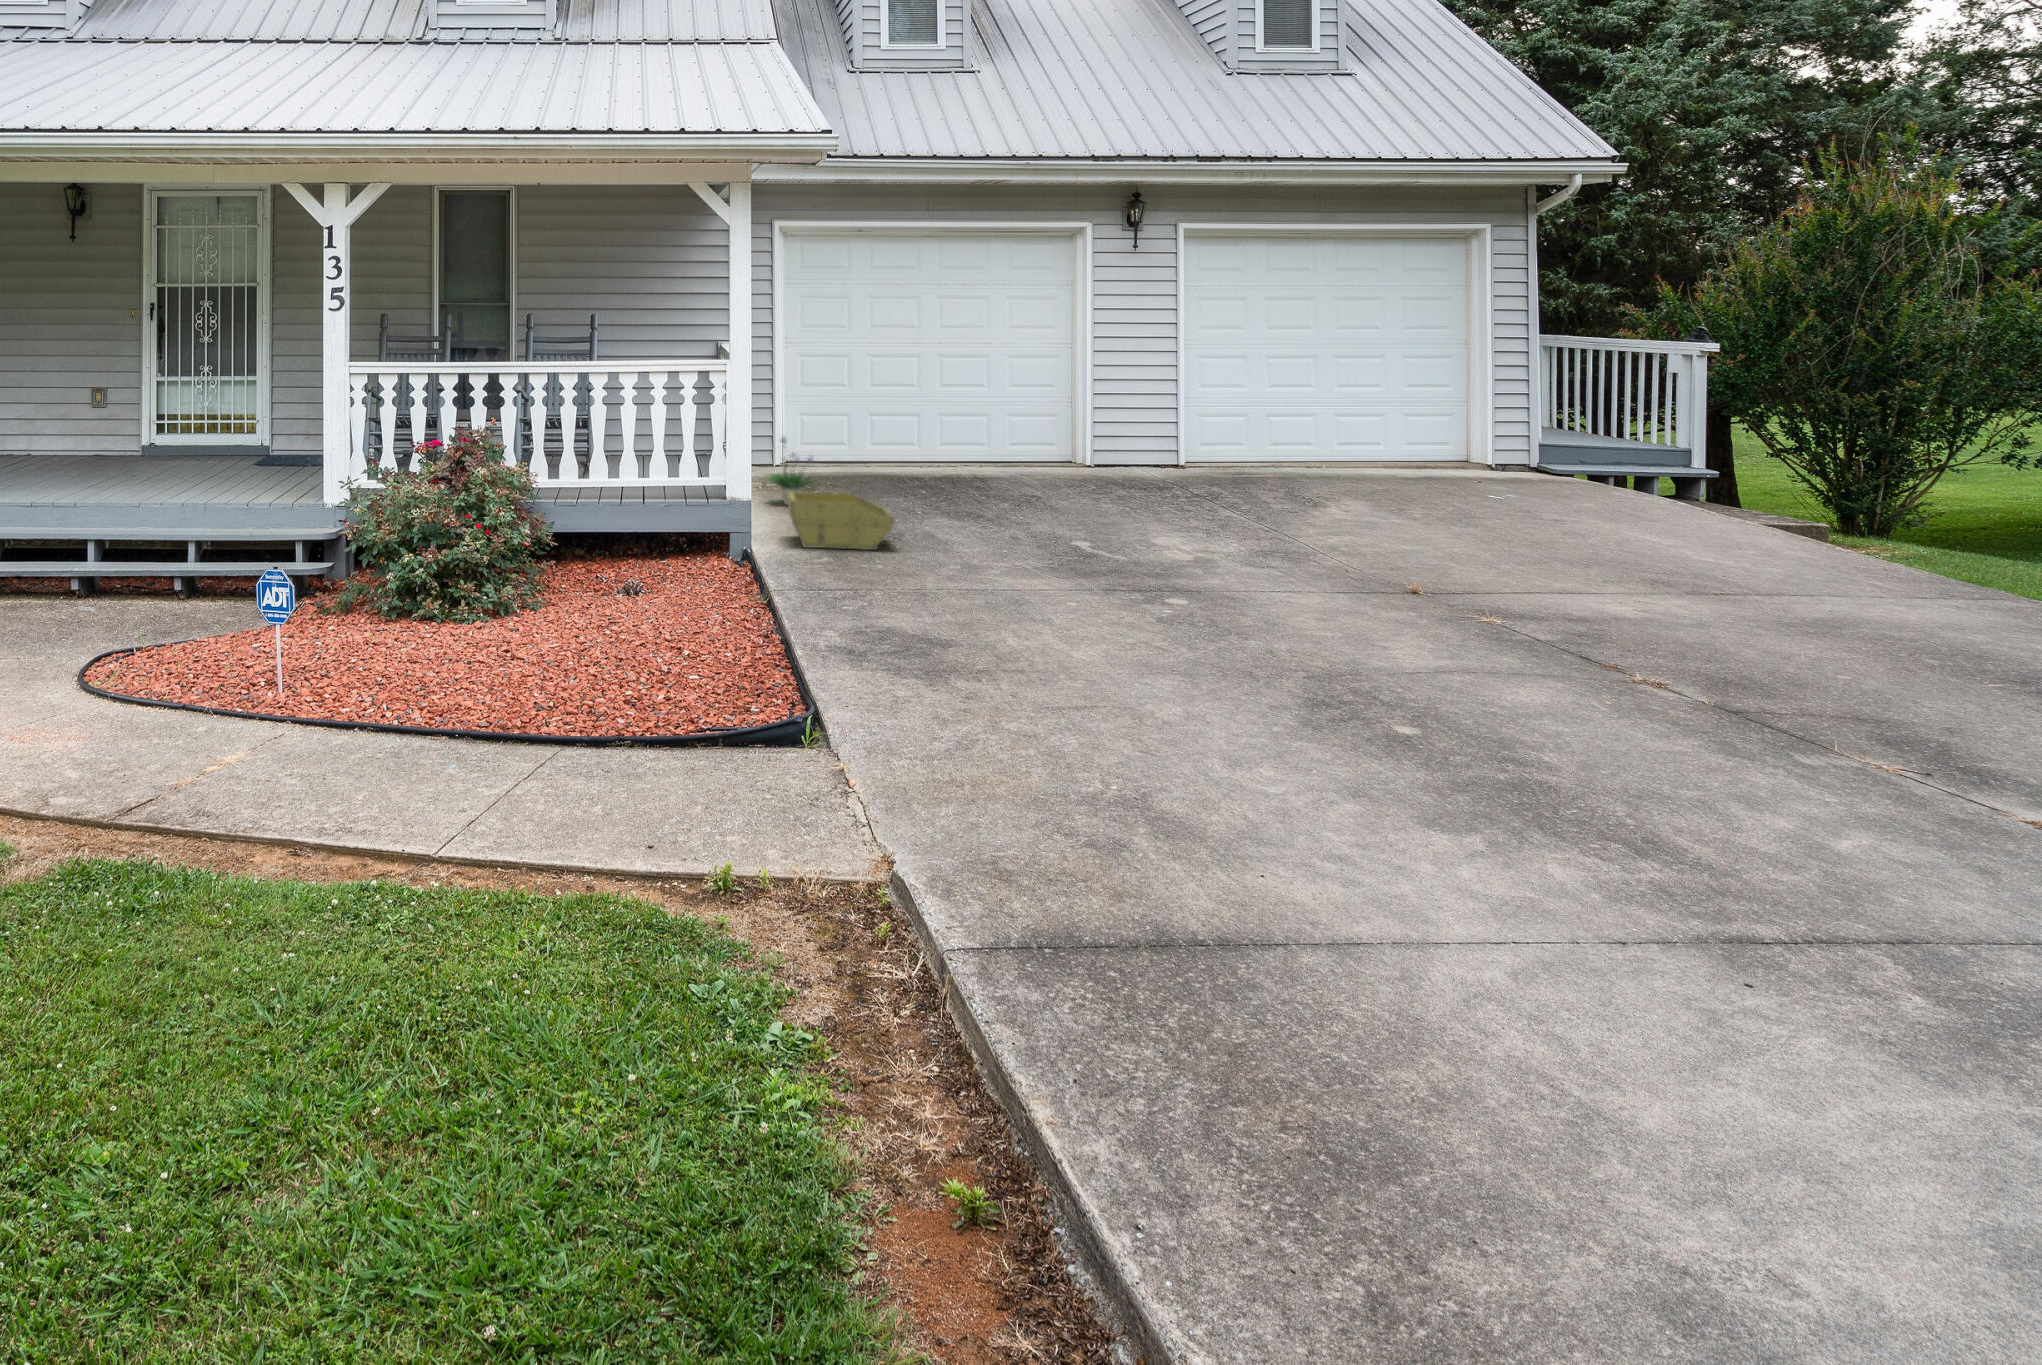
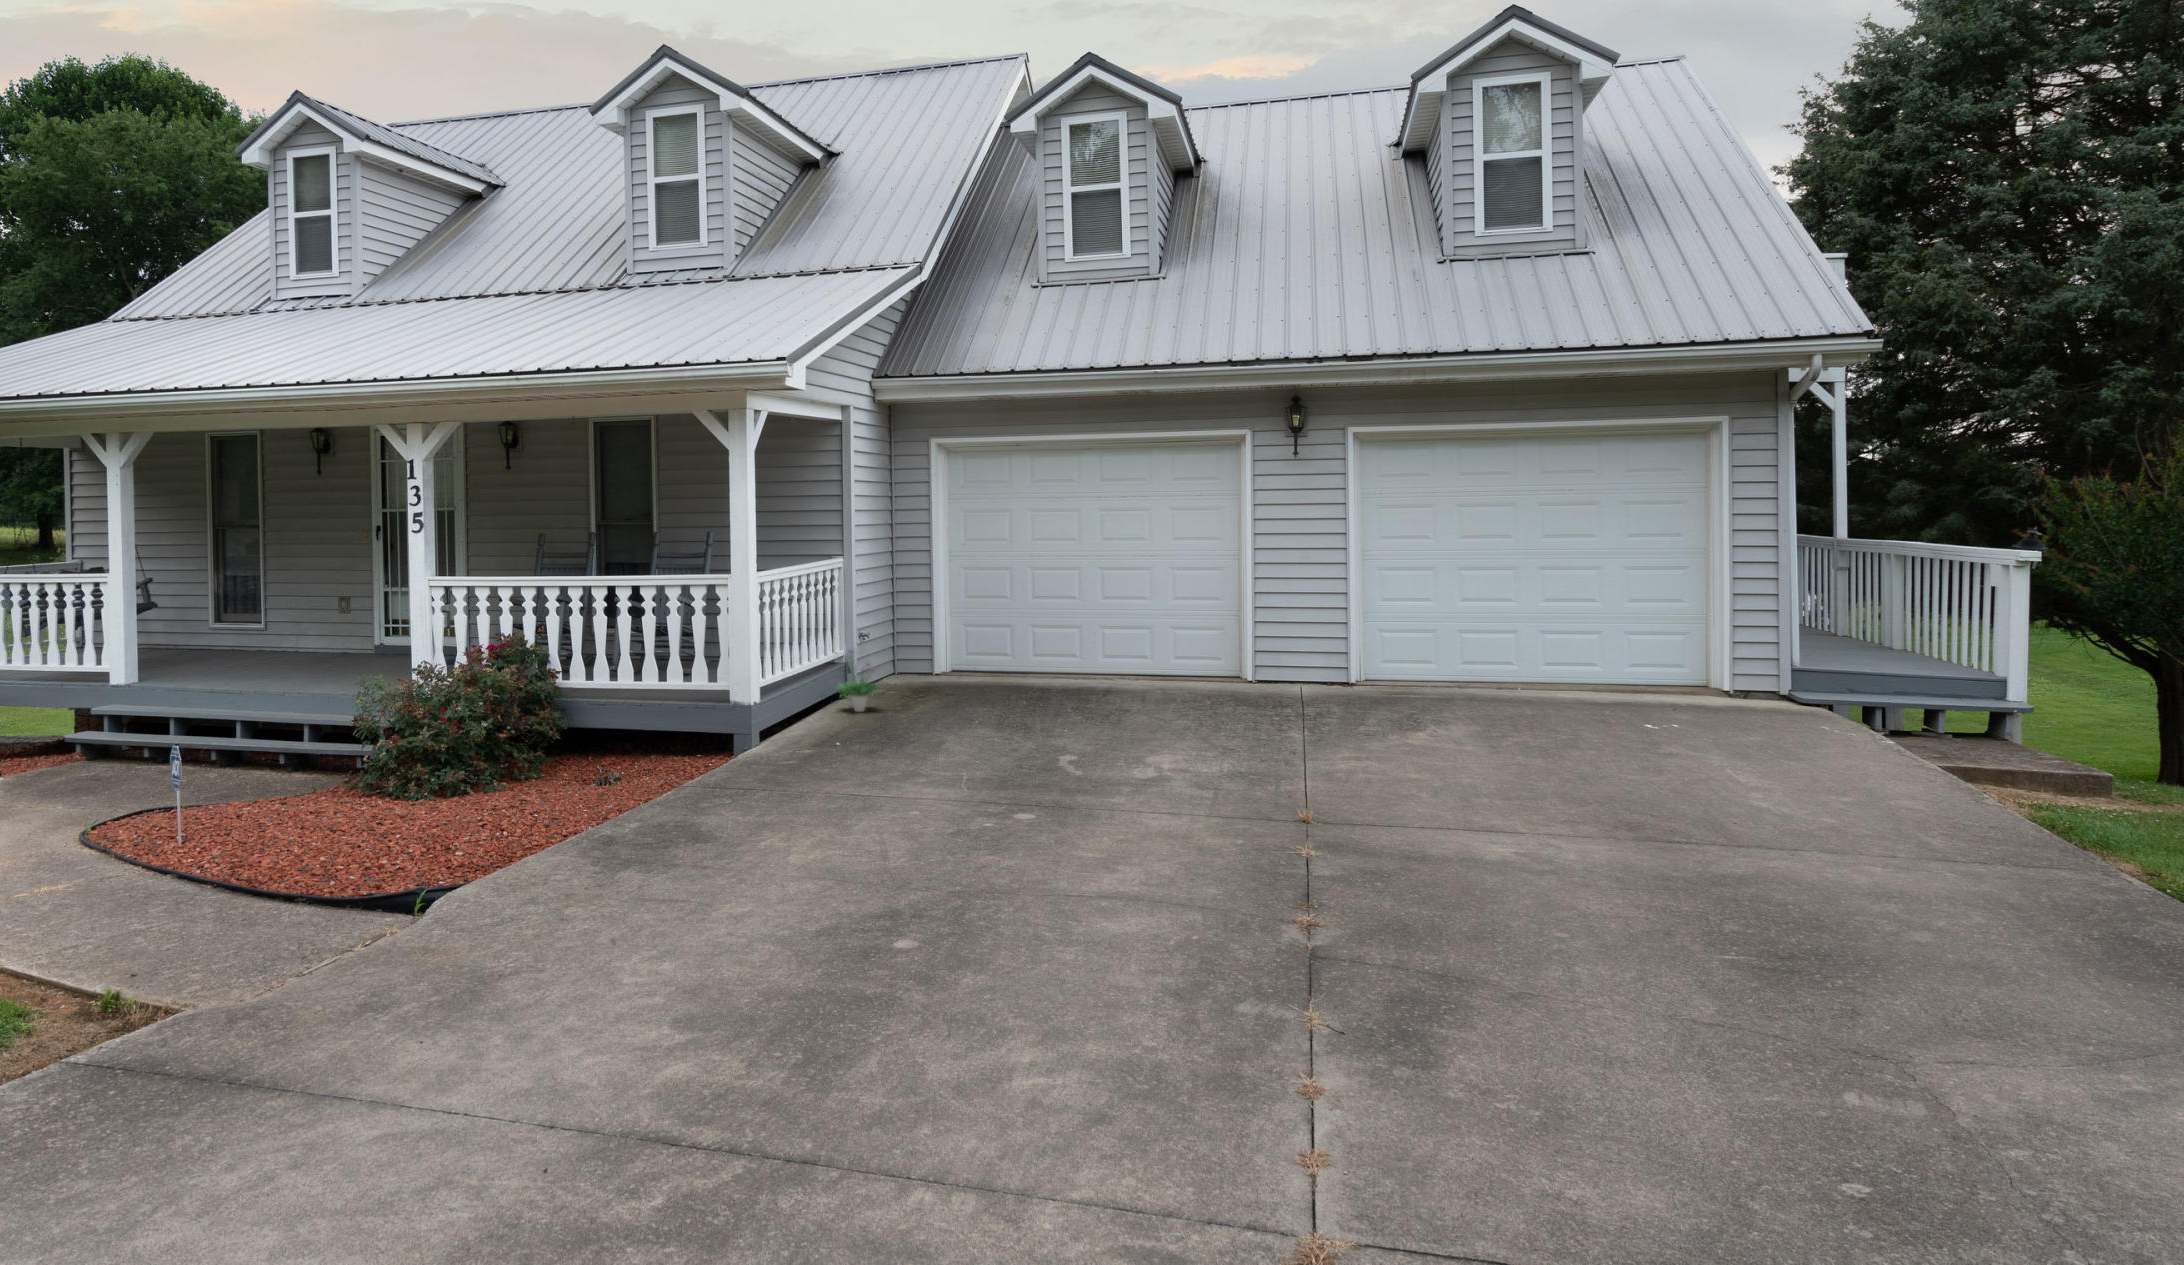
storage bin: present [787,492,894,550] -> none [755,697,855,750]

